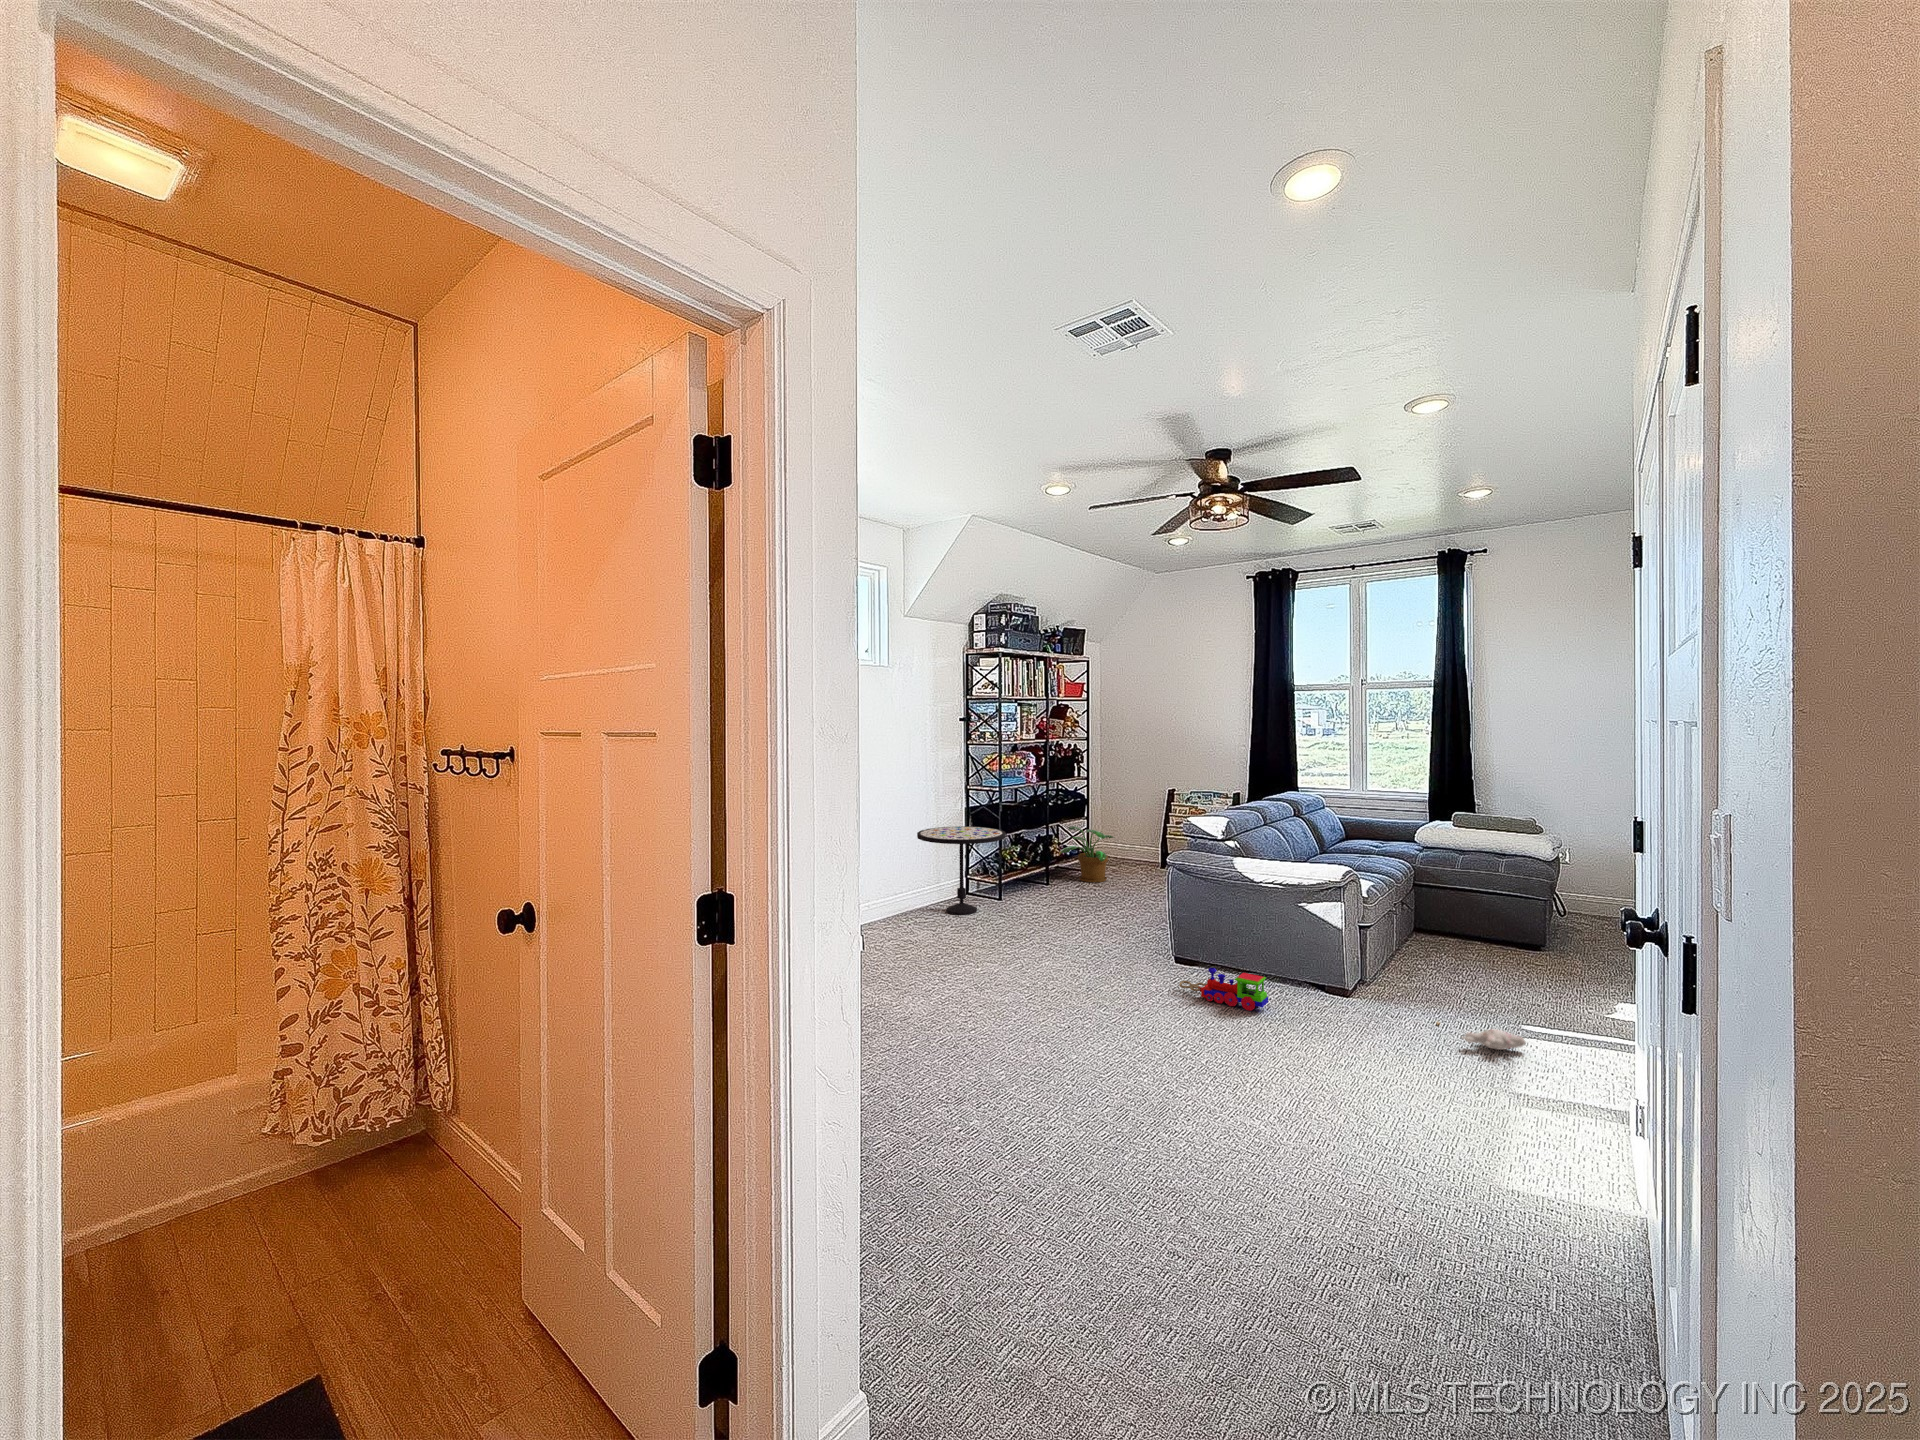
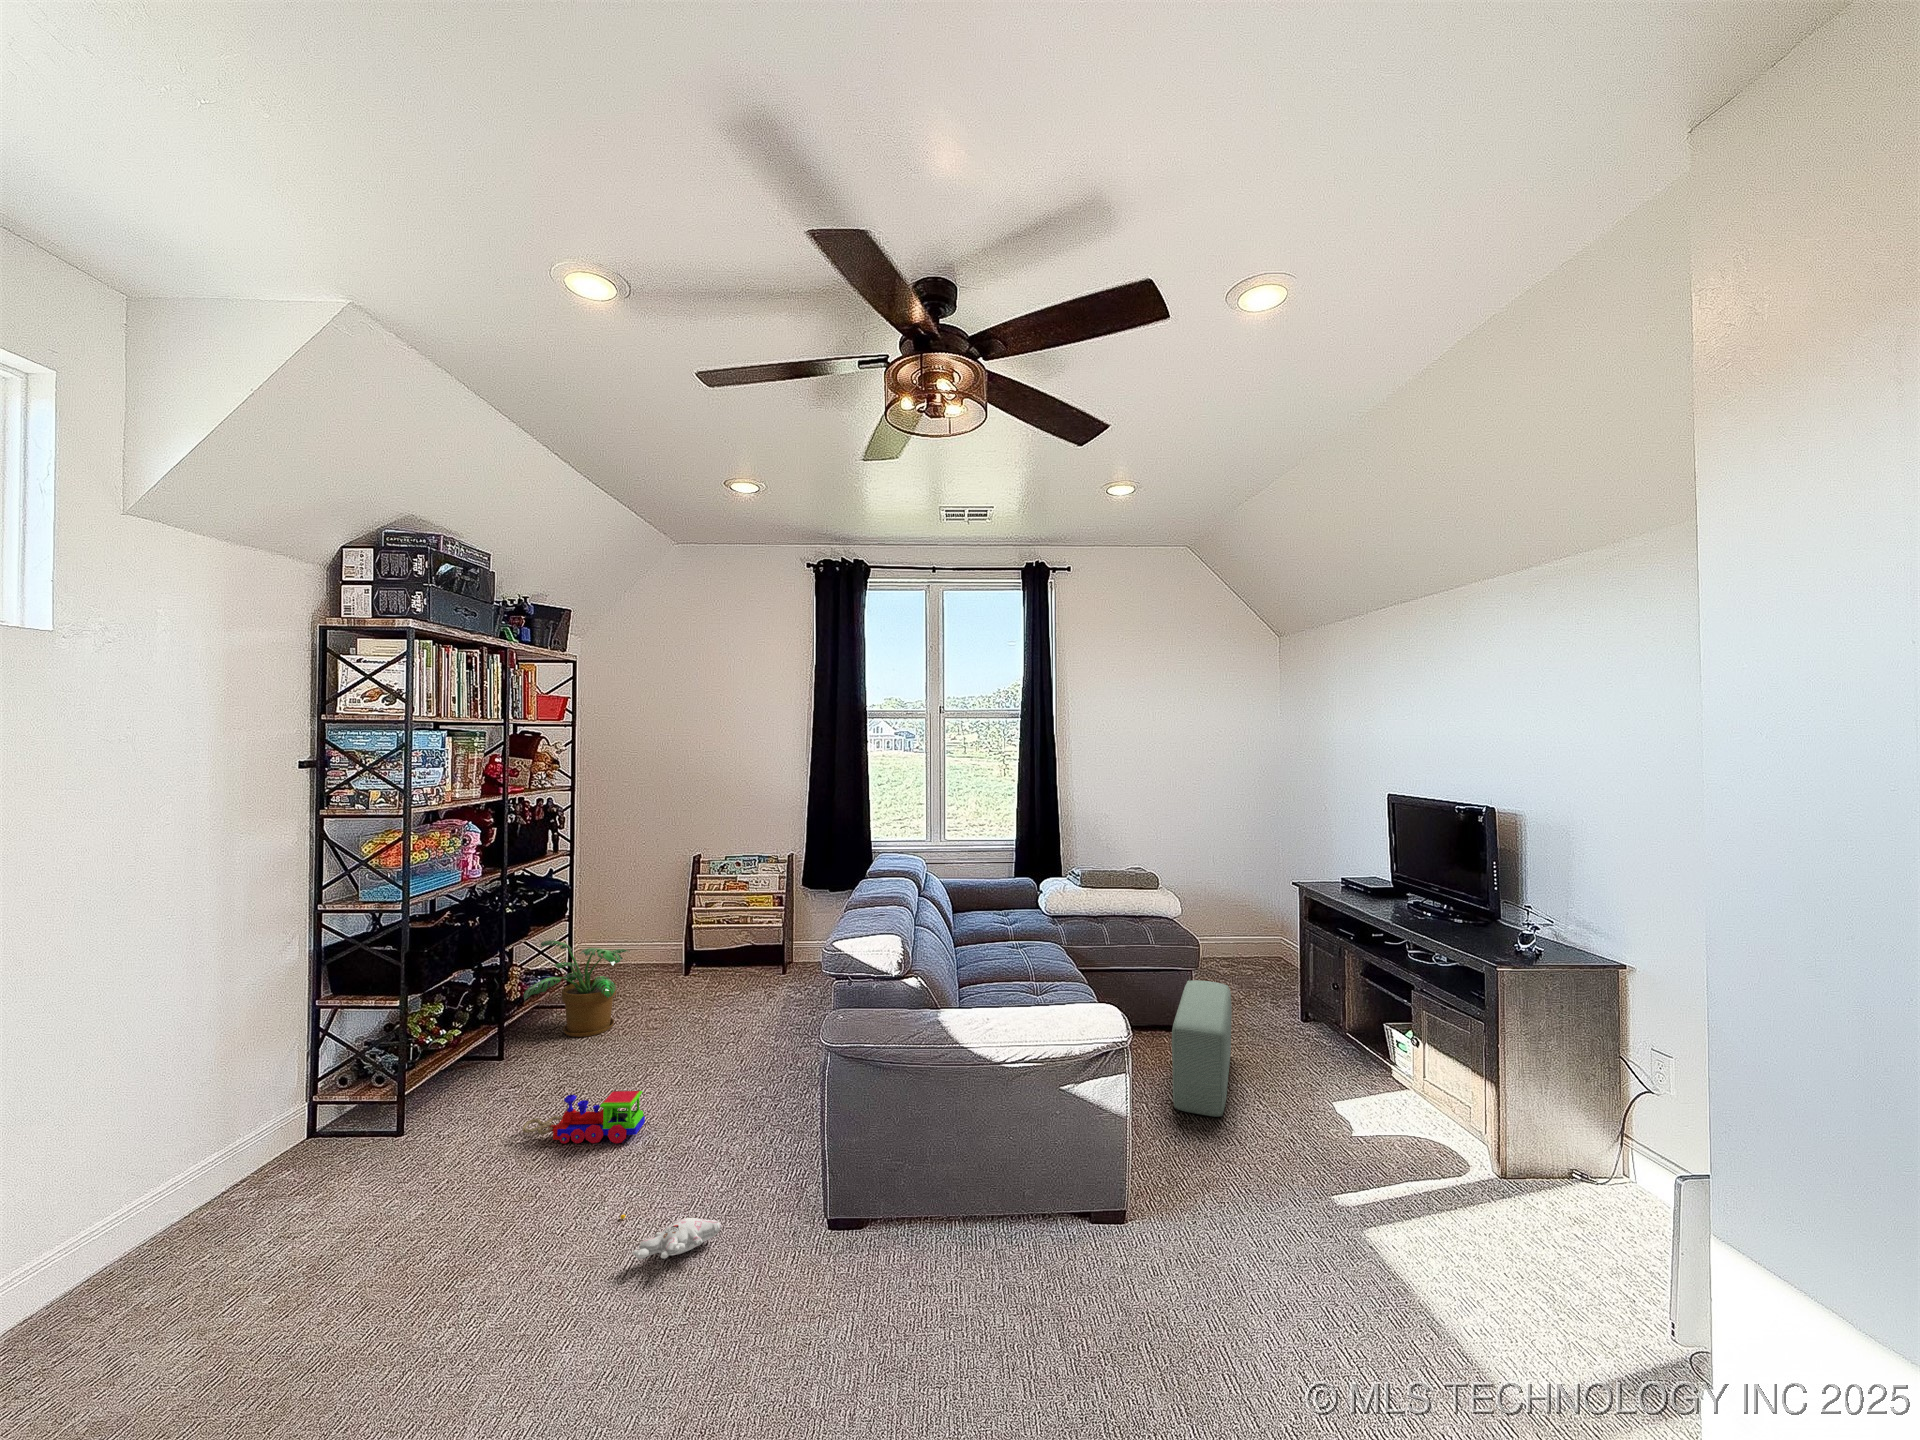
side table: present [917,826,1006,915] -> none [145,997,423,1244]
pouf: none [1442,897,1544,978] -> present [1172,980,1232,1117]
toy train: present [1179,968,1268,1011] -> present [522,1091,645,1144]
plush toy: present [1437,1022,1525,1050] -> present [620,1214,721,1259]

